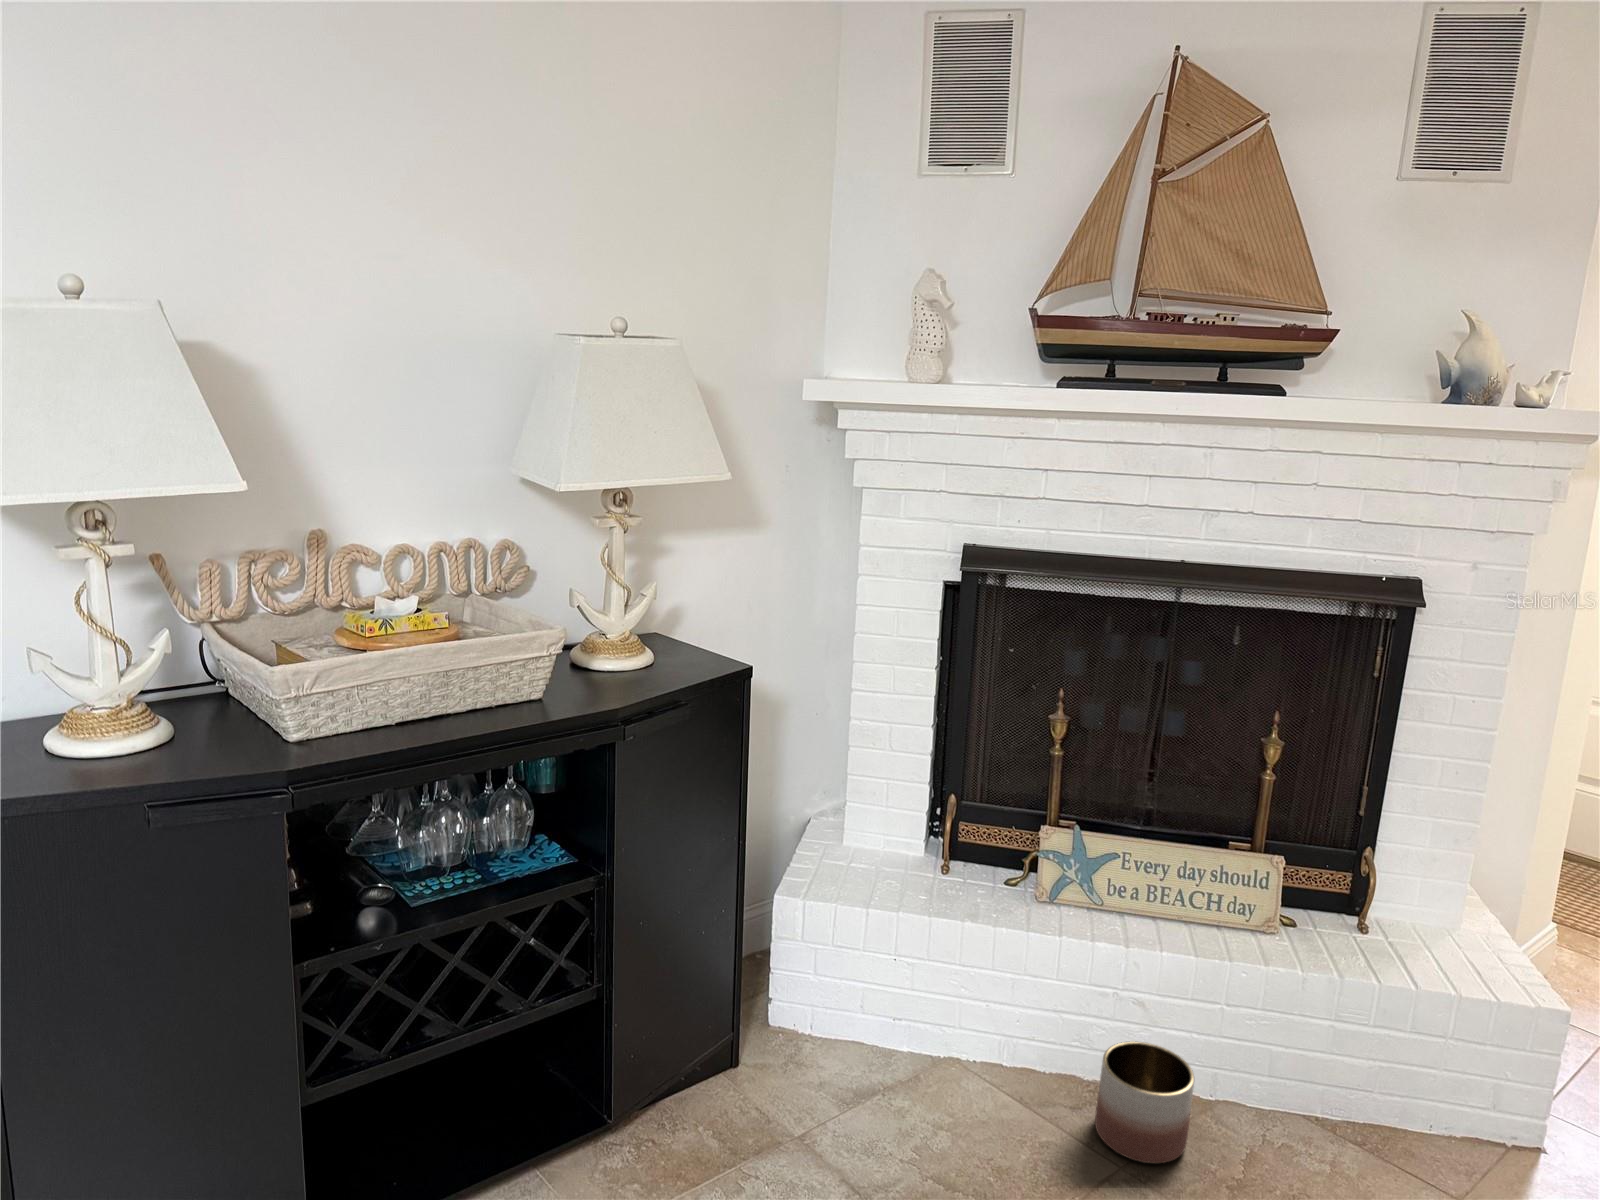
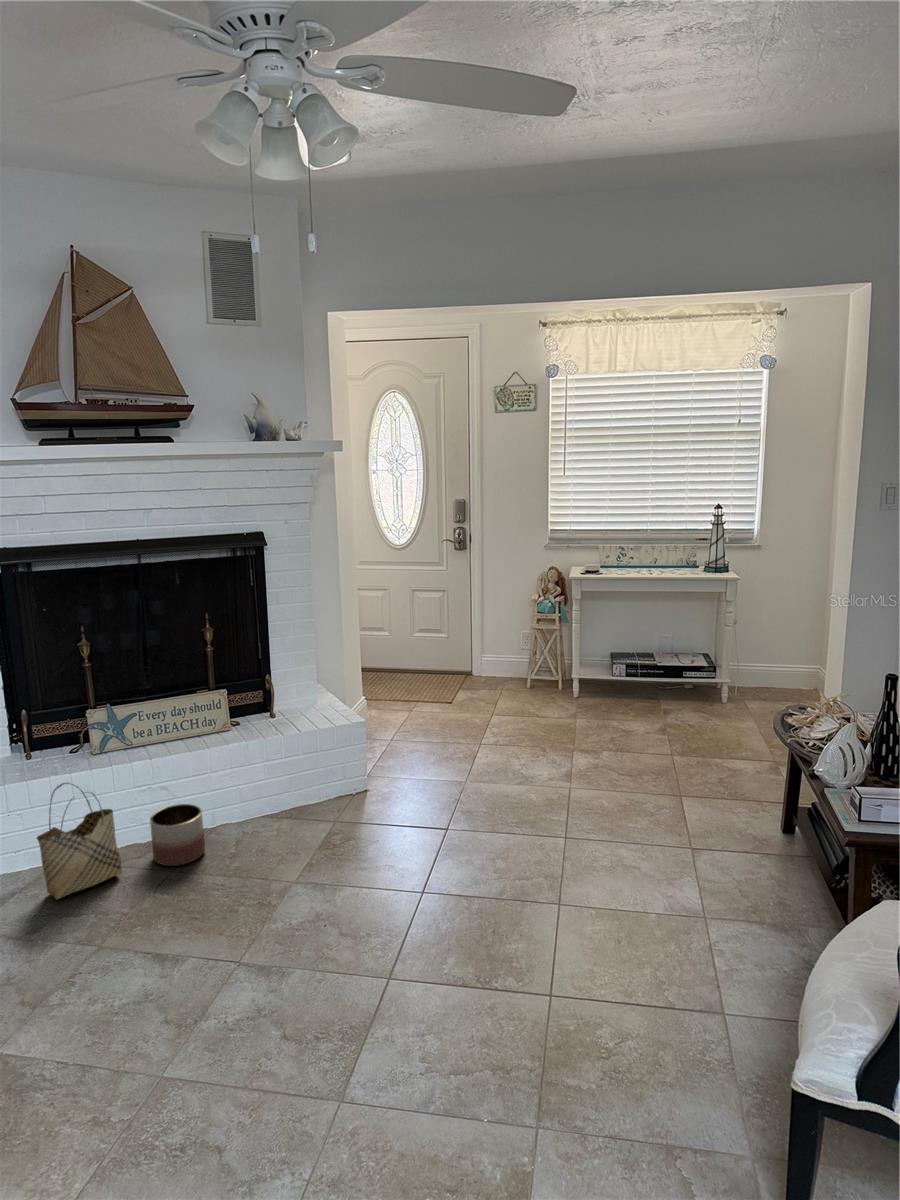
woven basket: none [925,948,1047,1135] -> present [37,783,122,900]

